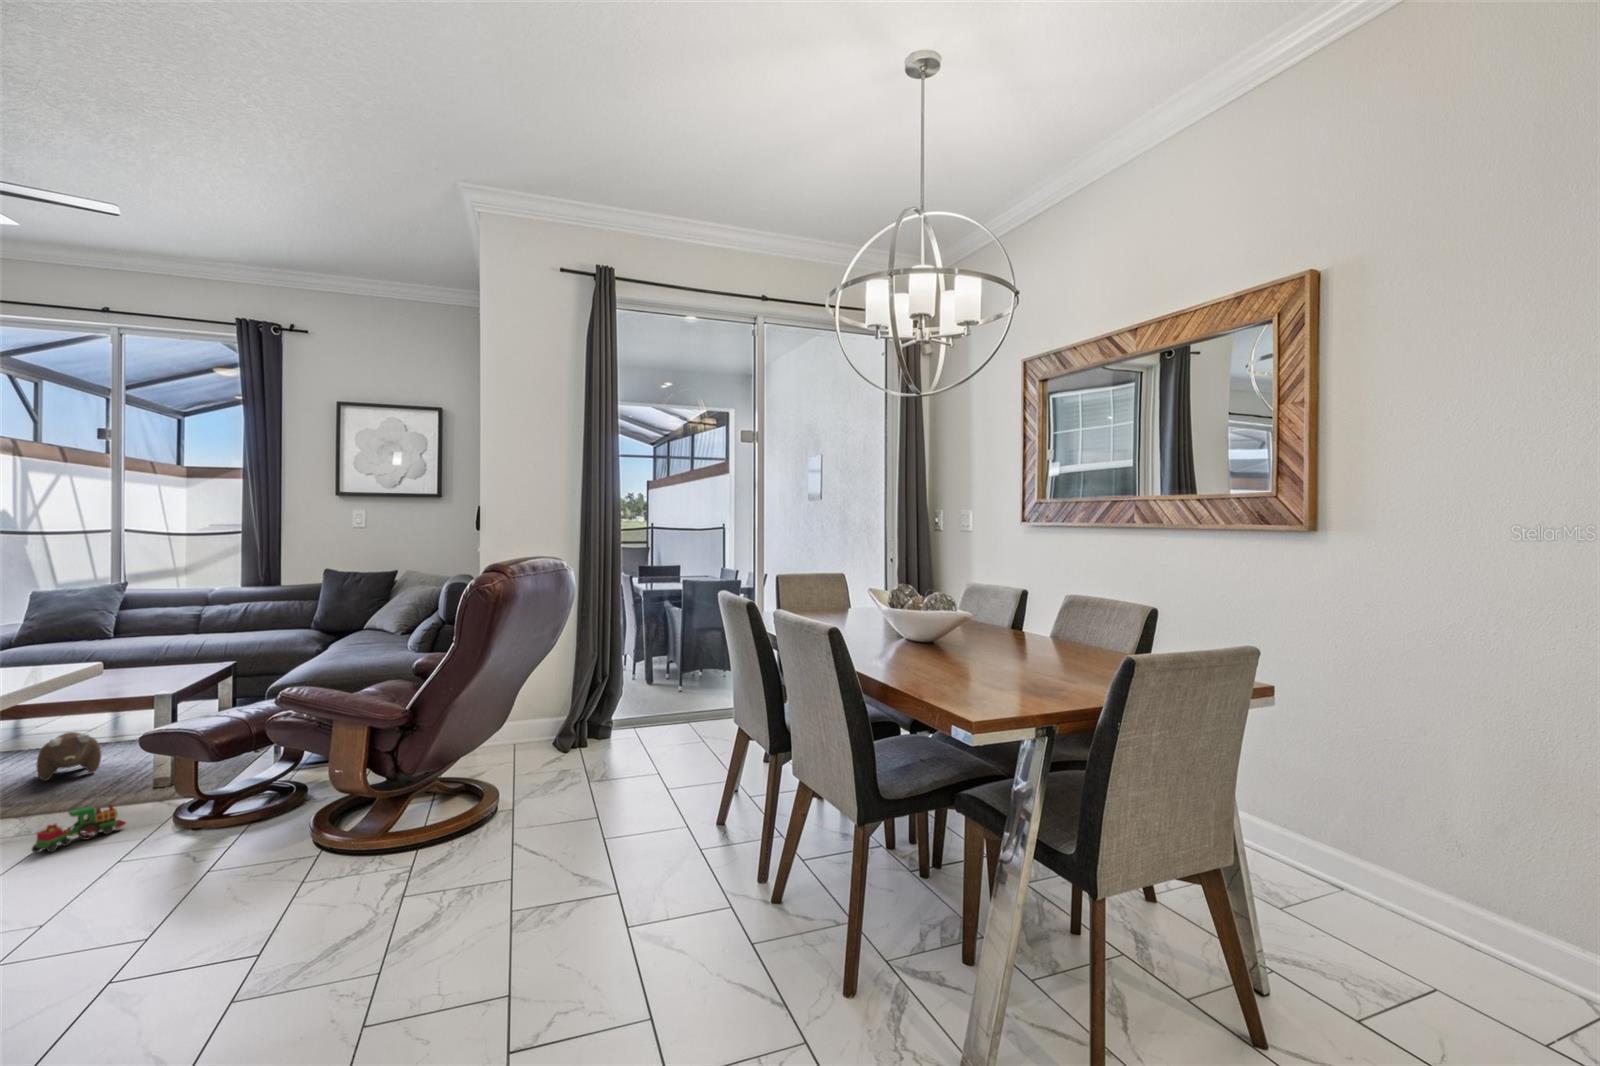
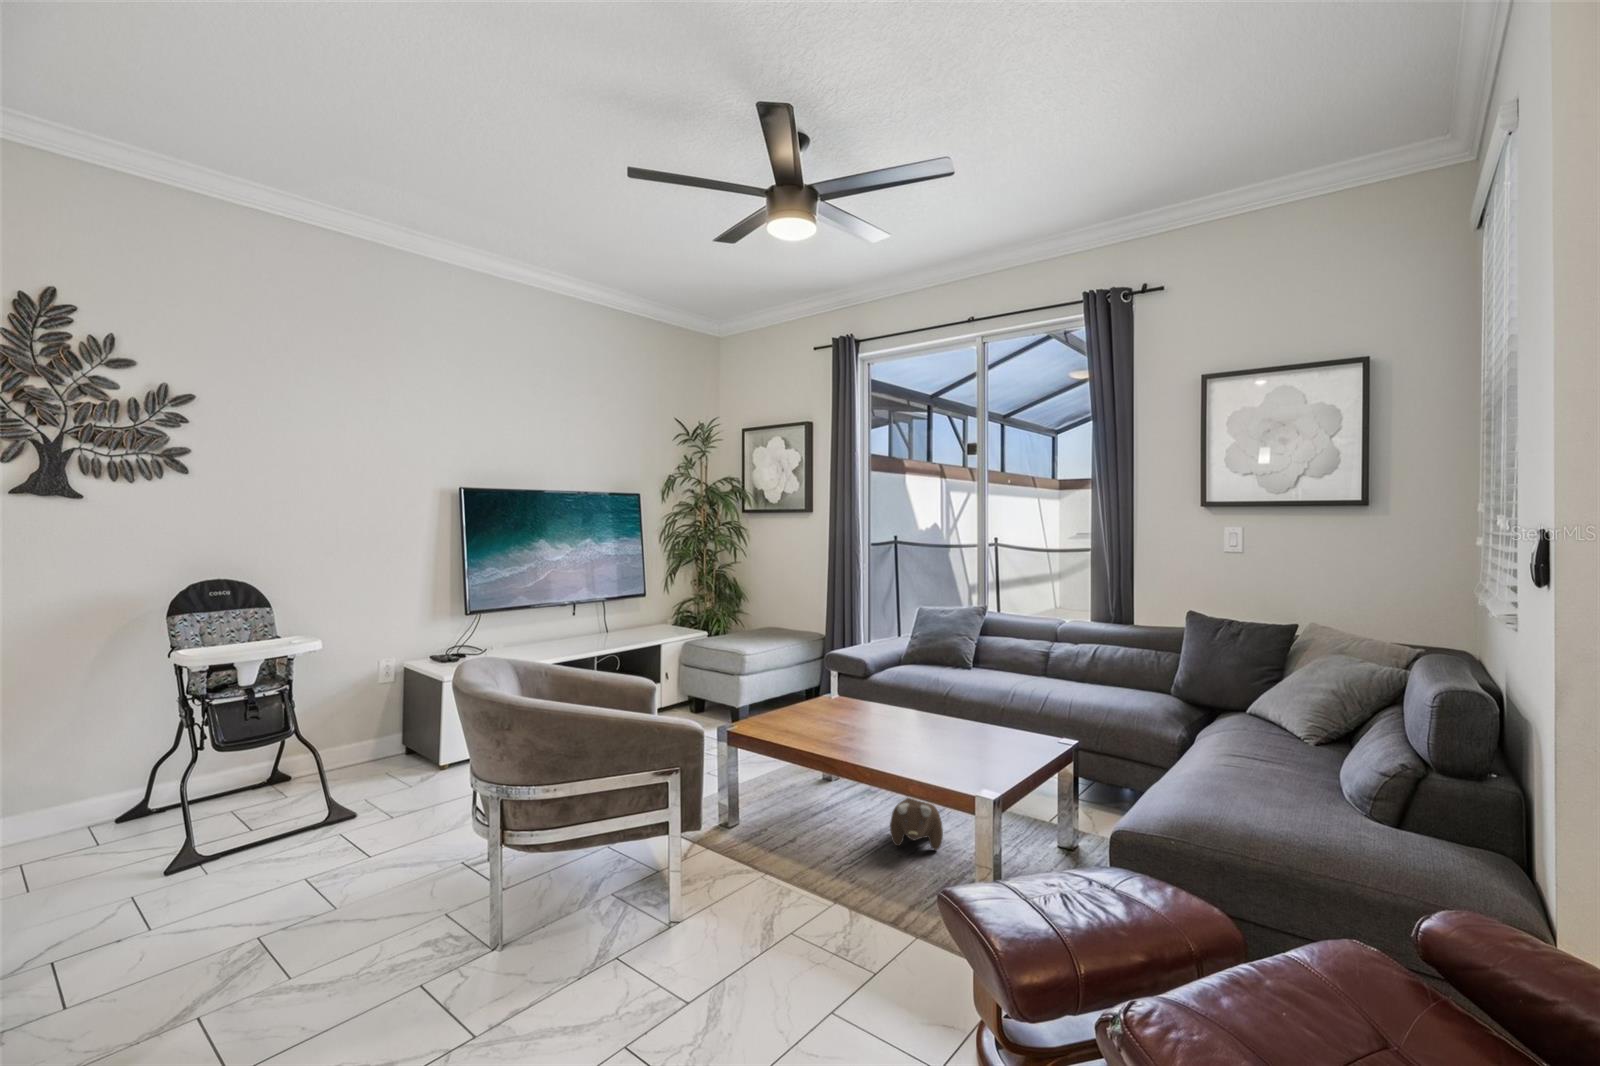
toy train: present [32,804,126,852] -> none [843,960,940,1021]

